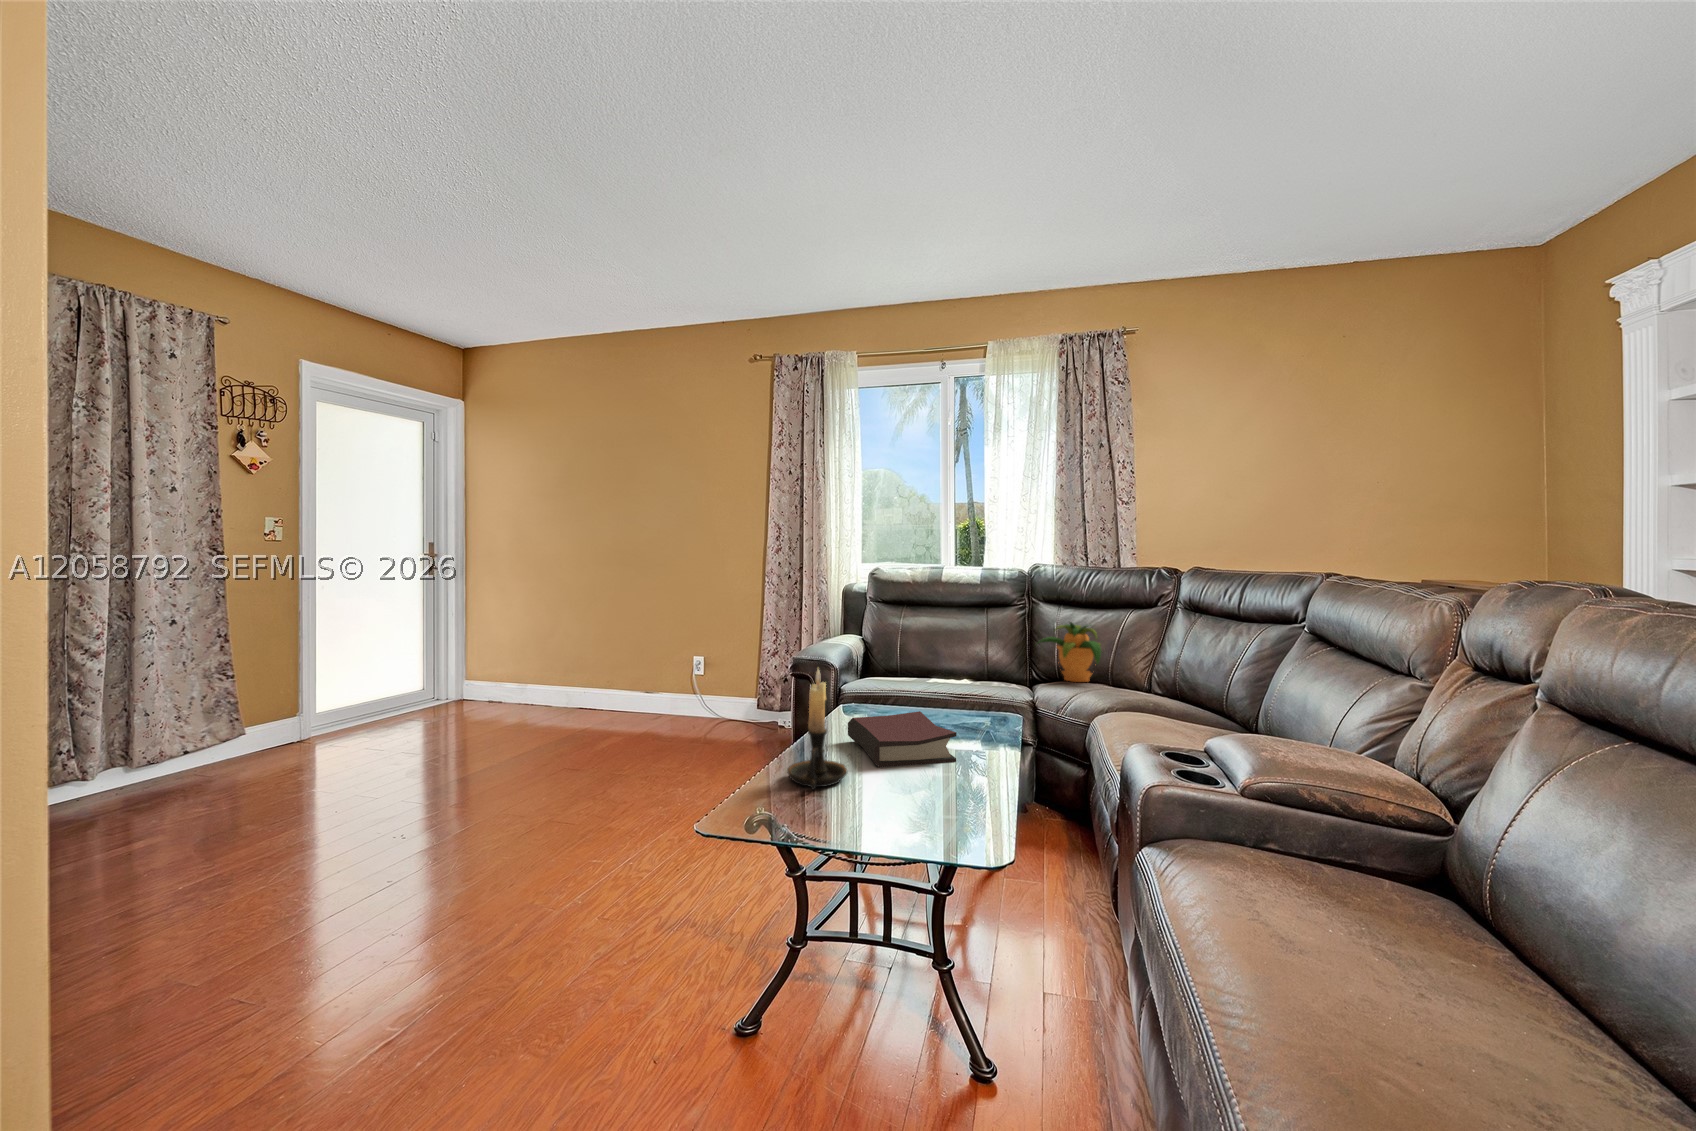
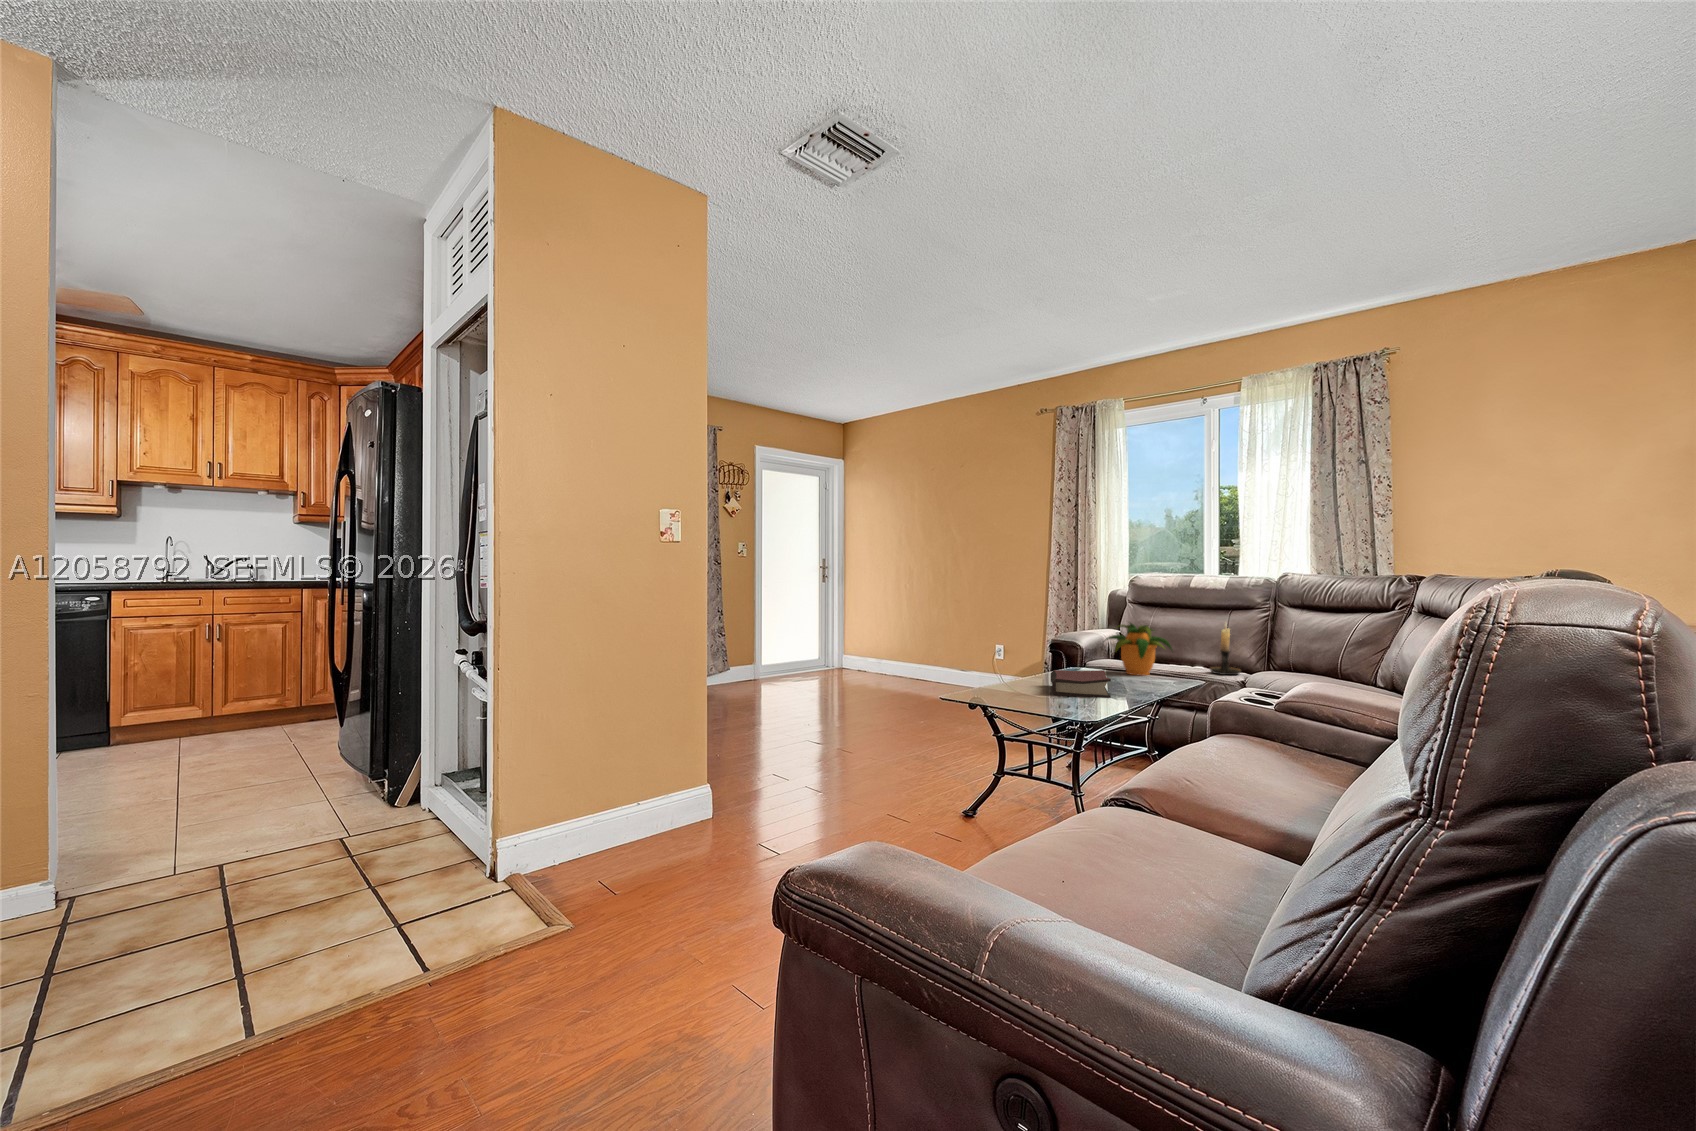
potted plant: present [1037,622,1102,682] -> present [1106,623,1173,675]
candle holder: present [787,669,847,790] -> present [1210,623,1241,675]

